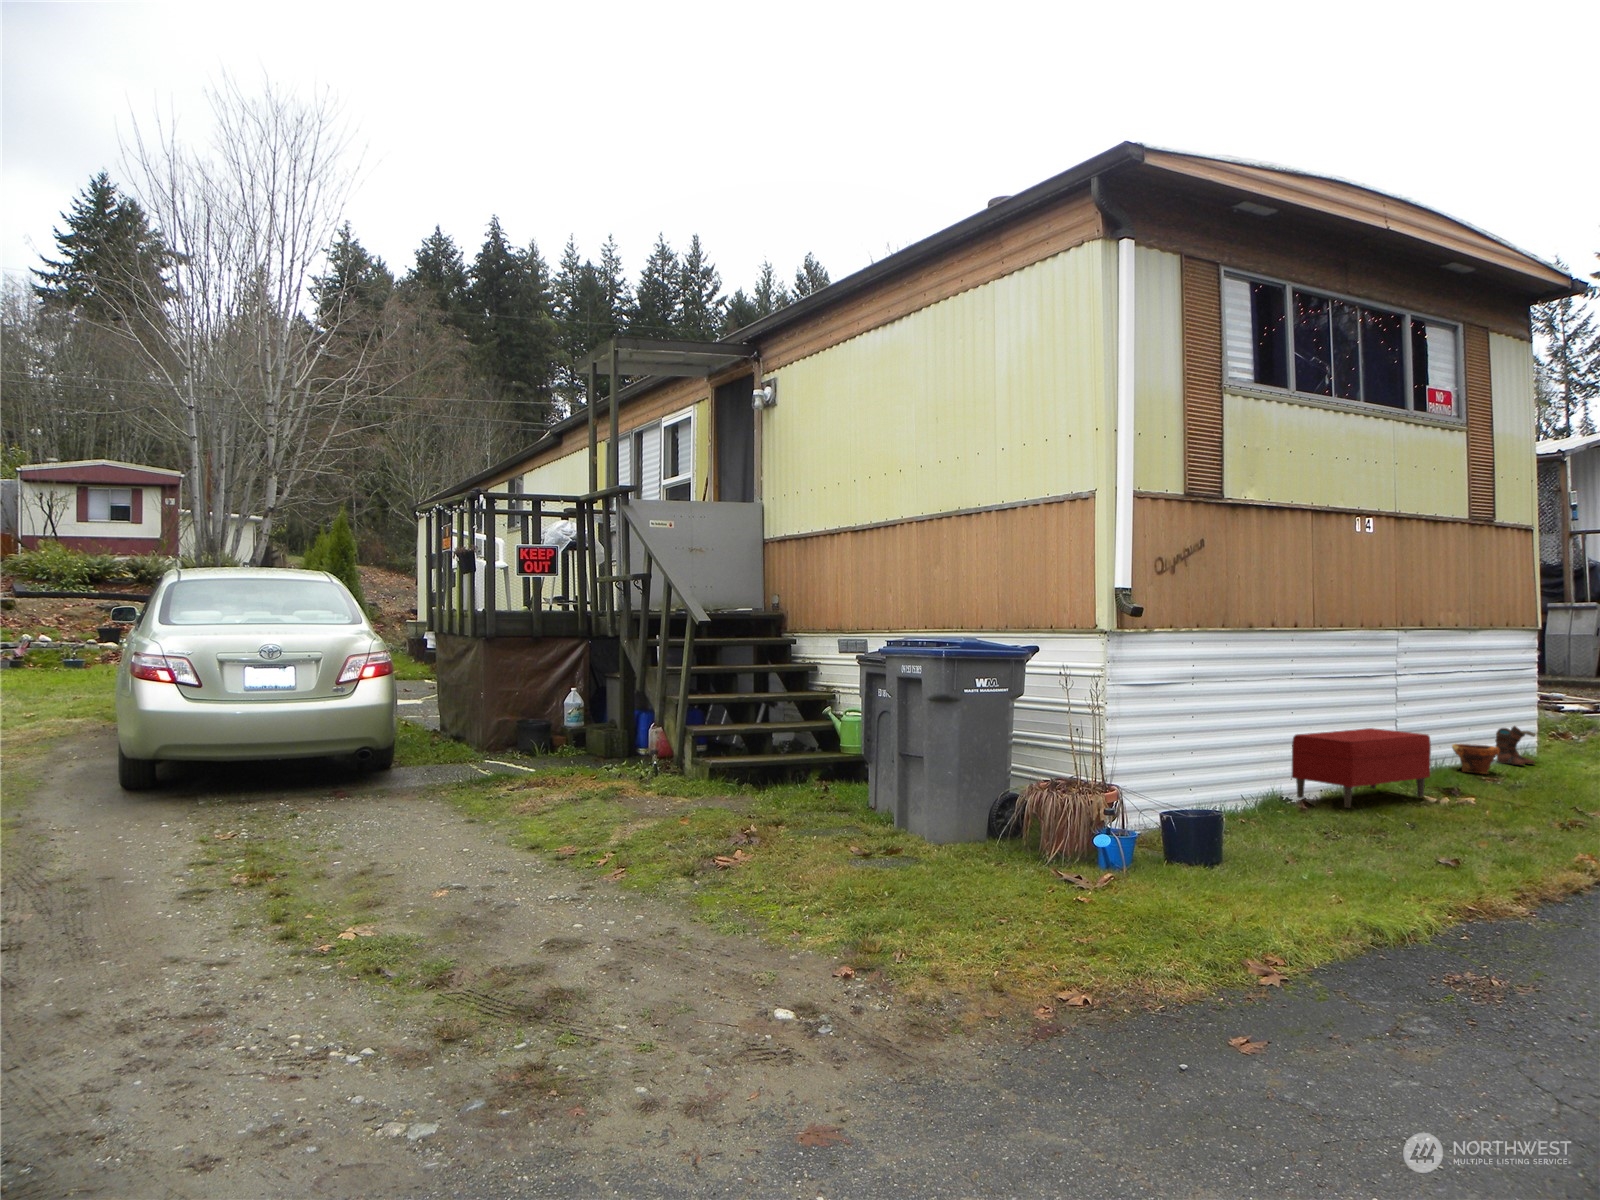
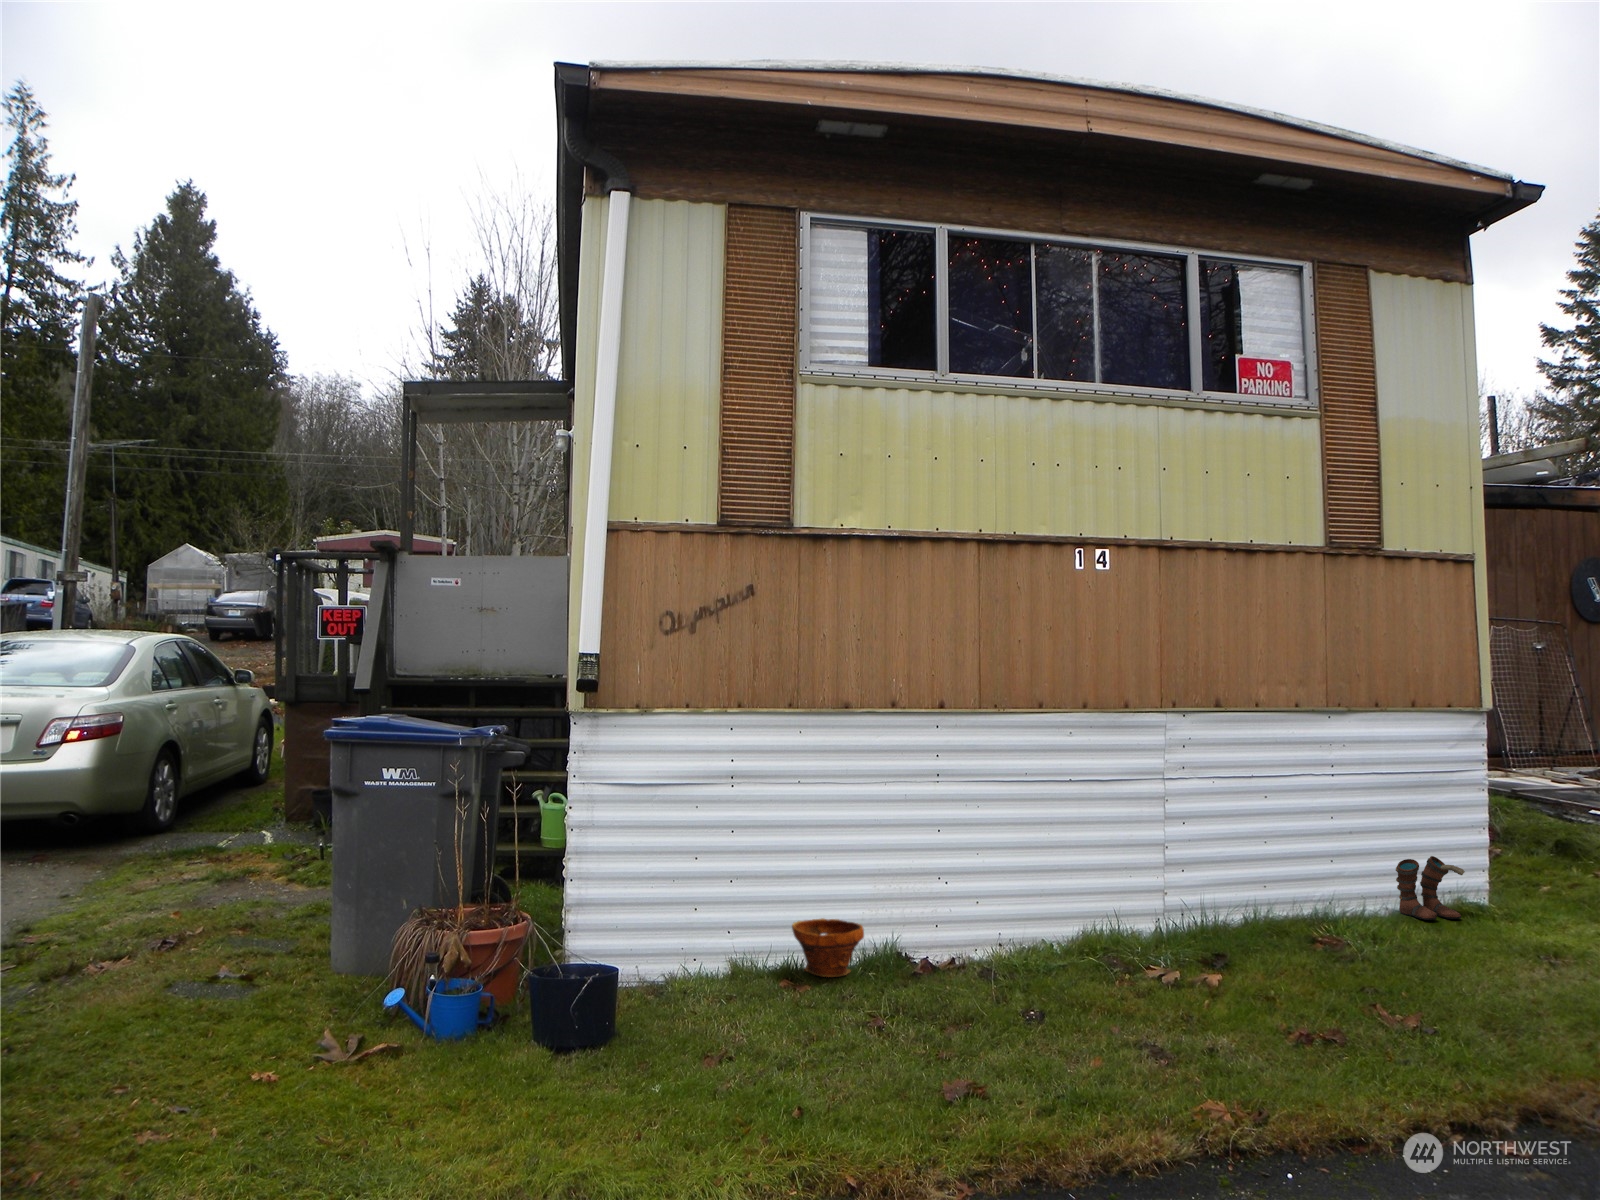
bench: present [1292,728,1431,808] -> none [920,856,1146,981]
planter: present [1452,744,1499,774] -> present [792,918,864,977]

